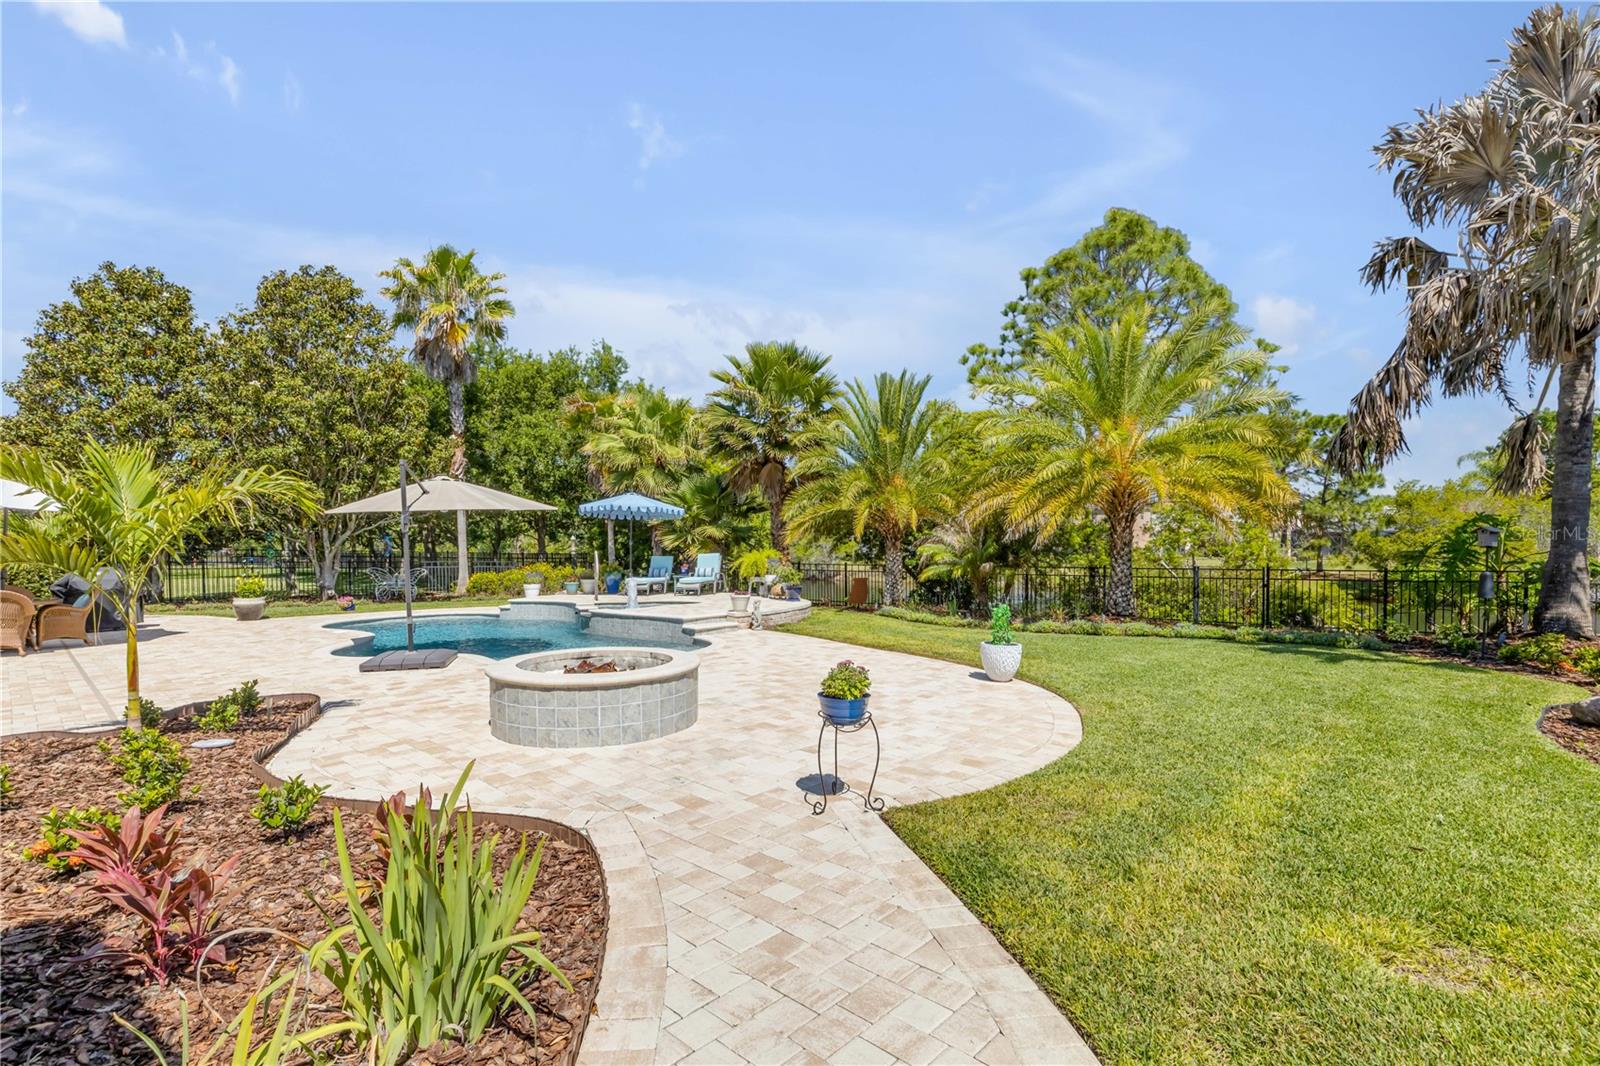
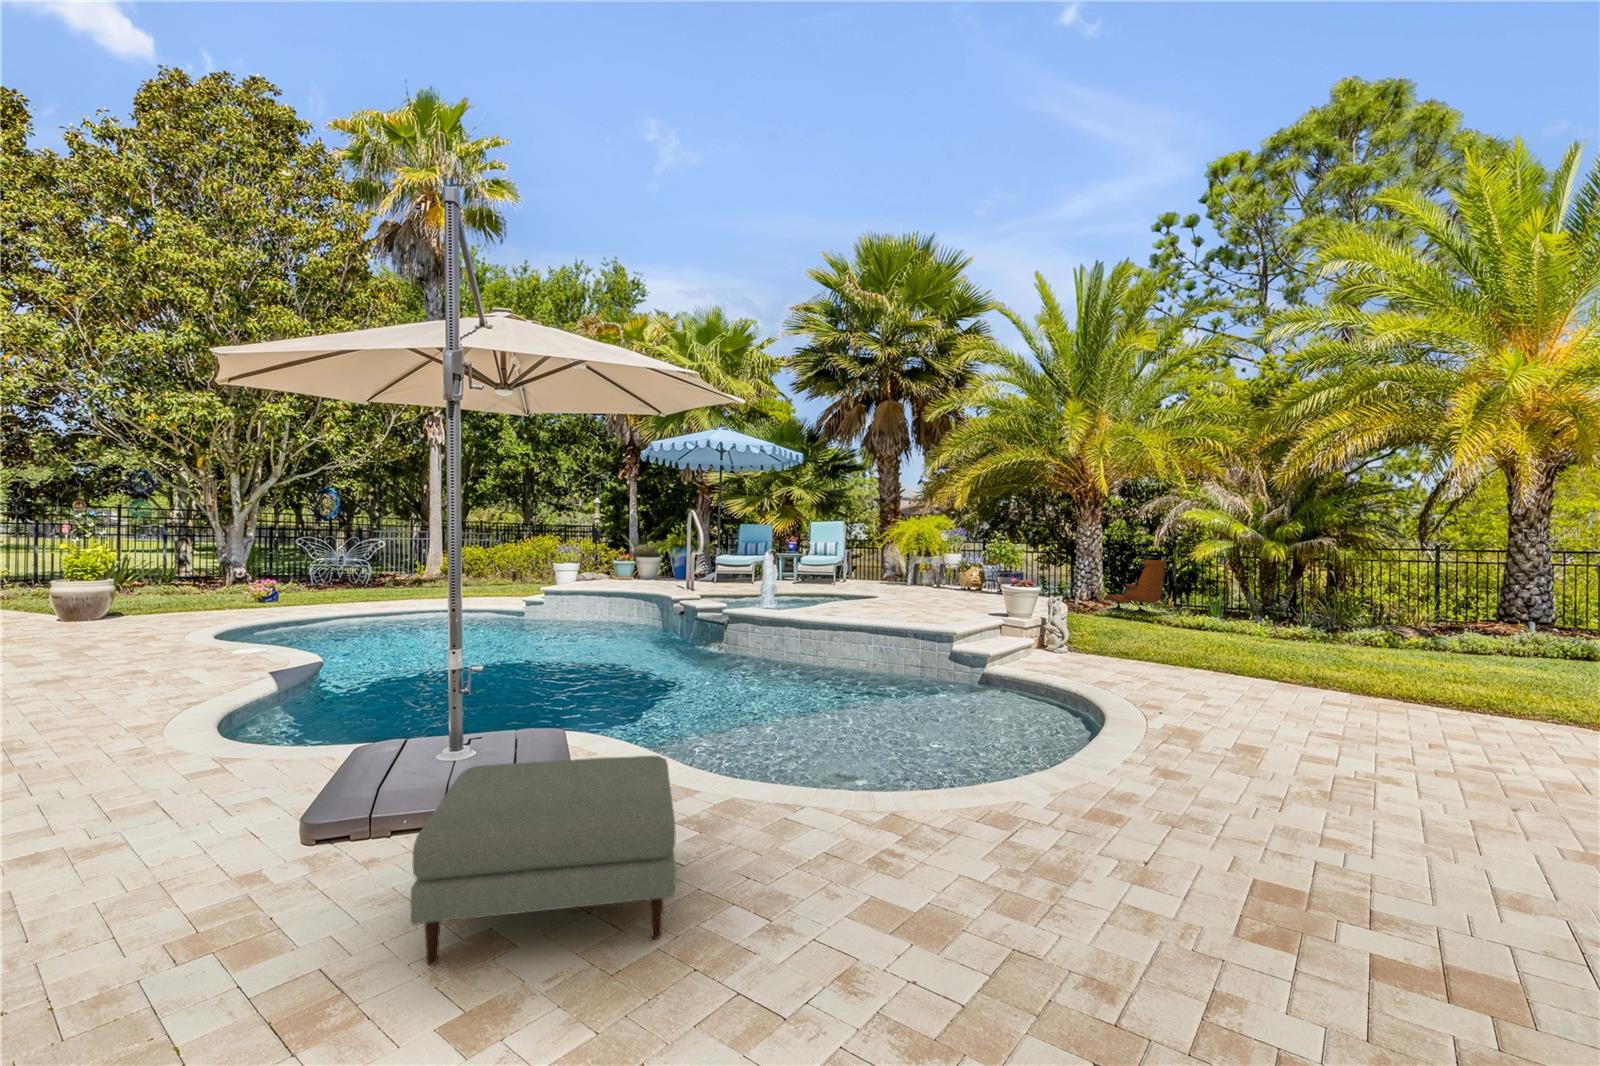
ottoman: none [385,645,461,684] -> present [410,756,676,965]

